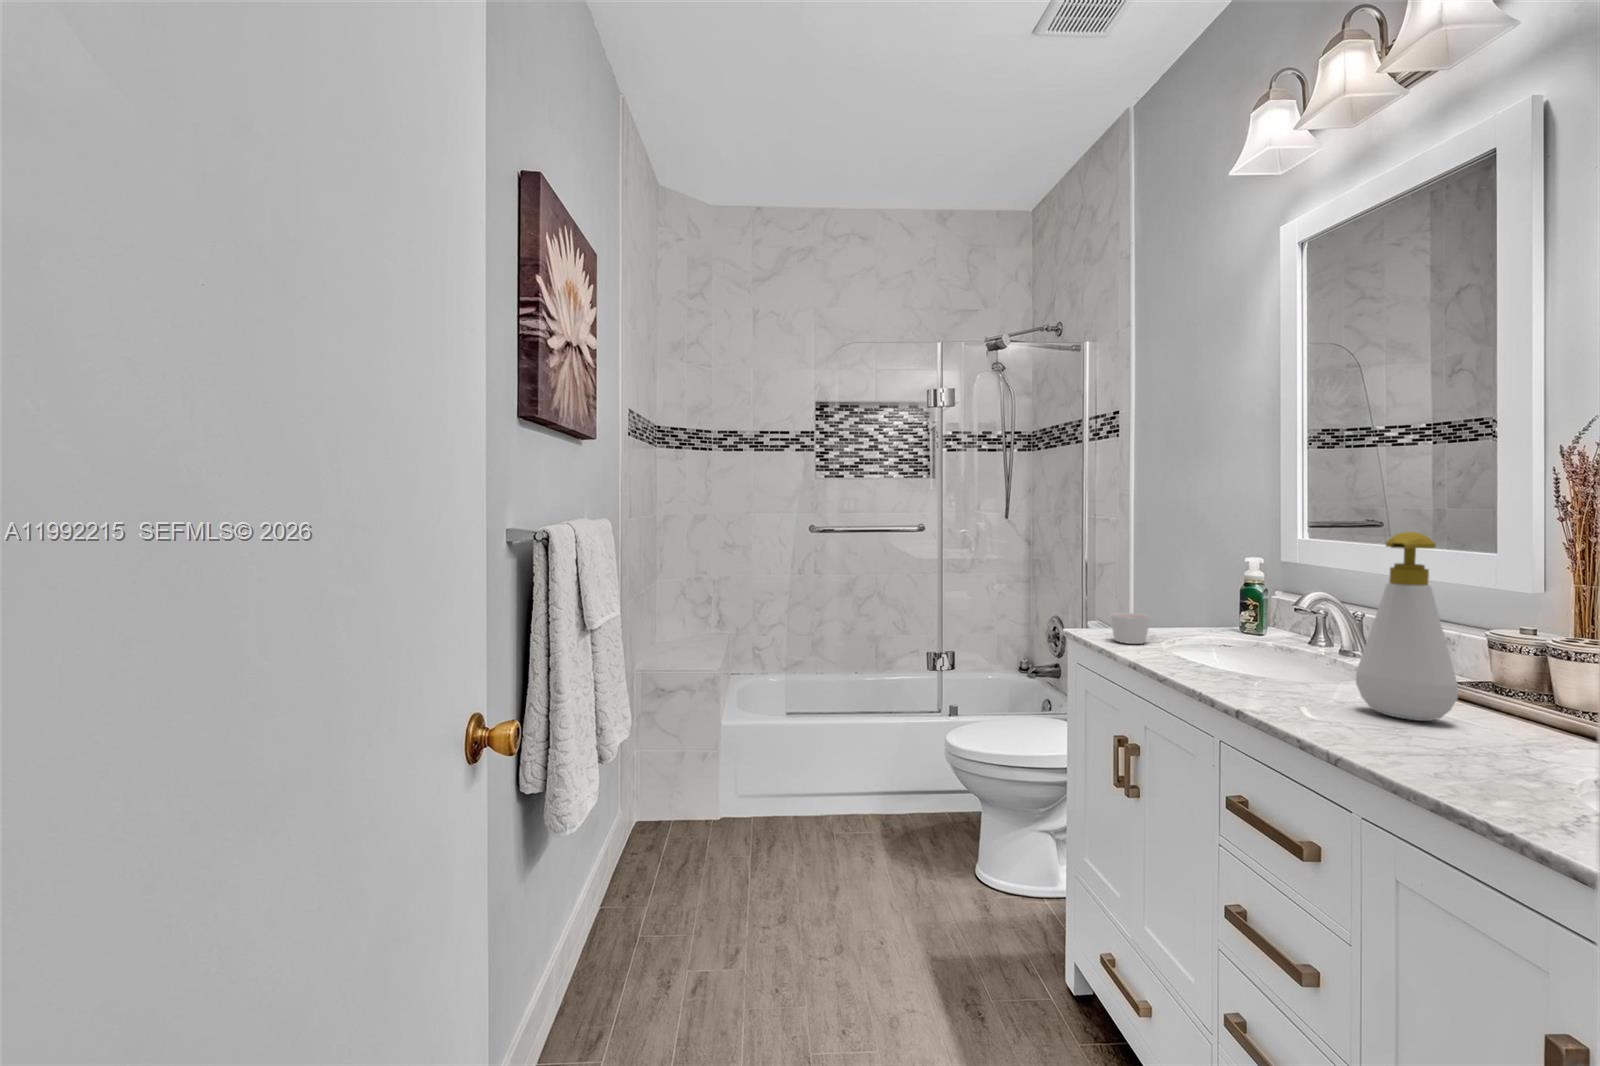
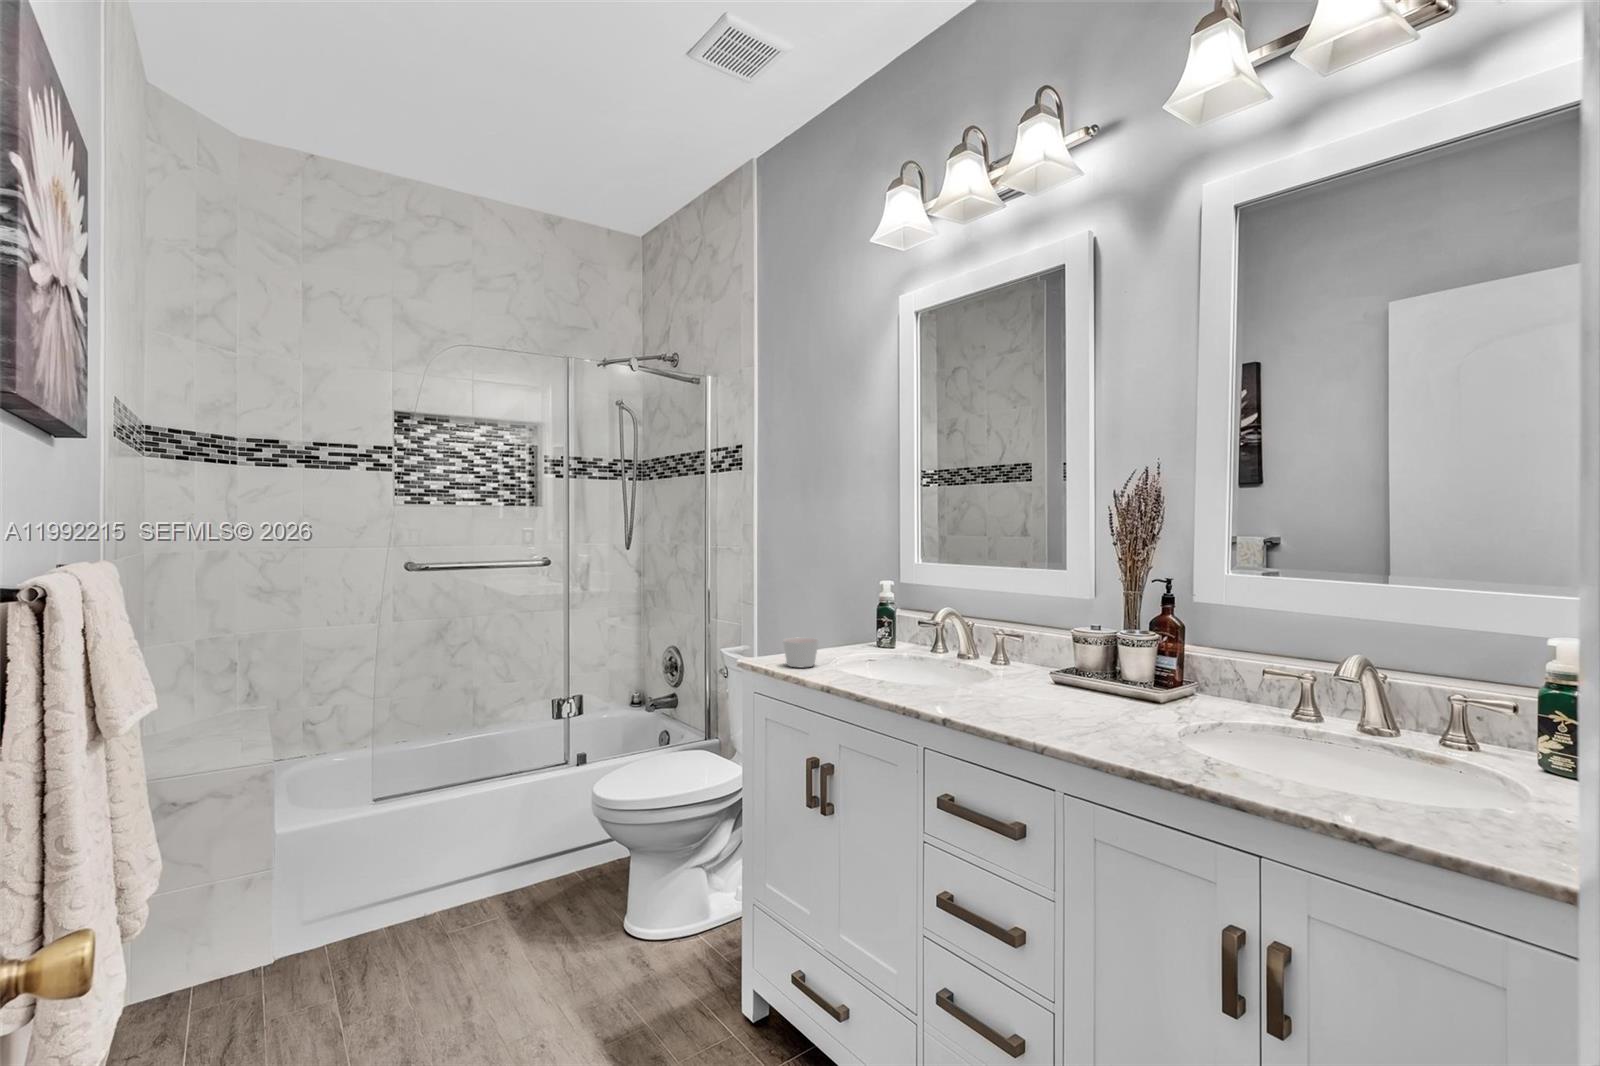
soap bottle: present [1356,532,1458,721] -> none [1013,553,1083,706]

